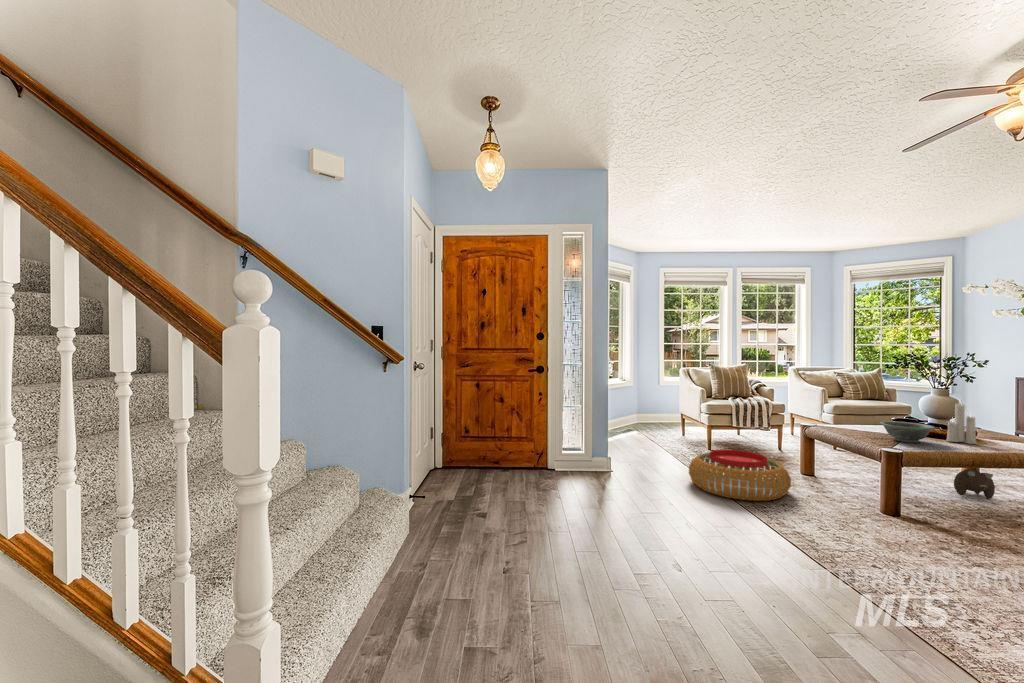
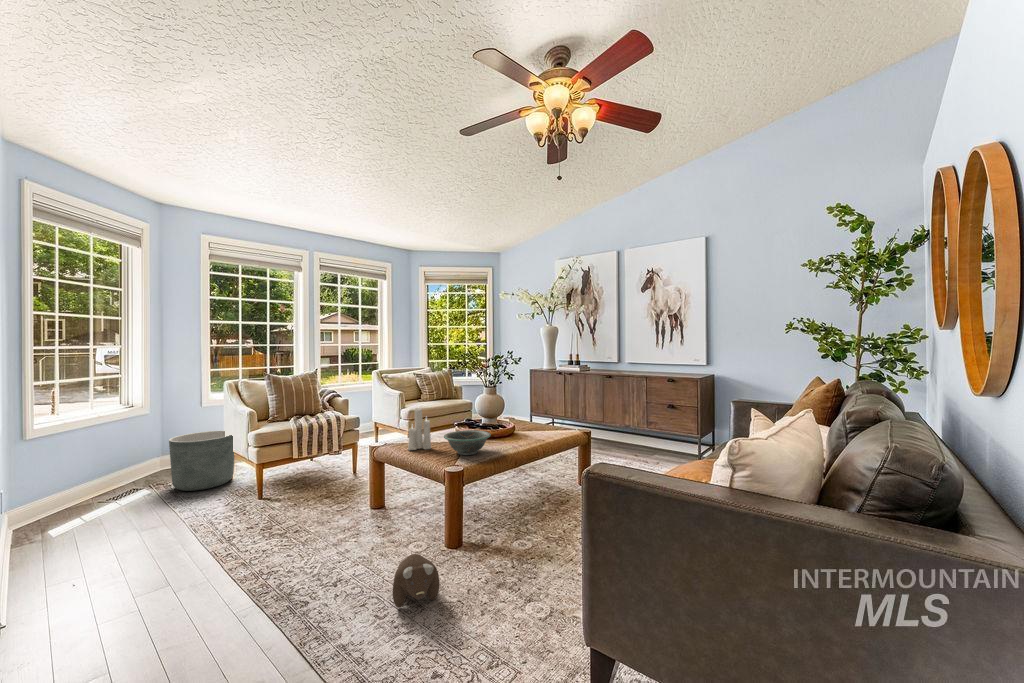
planter: none [648,401,687,439] -> present [169,430,234,491]
candle: present [947,402,976,444] -> present [408,407,431,450]
pouf: present [689,450,791,501] -> none [186,507,348,608]
plush toy: present [954,469,995,499] -> present [392,554,440,608]

